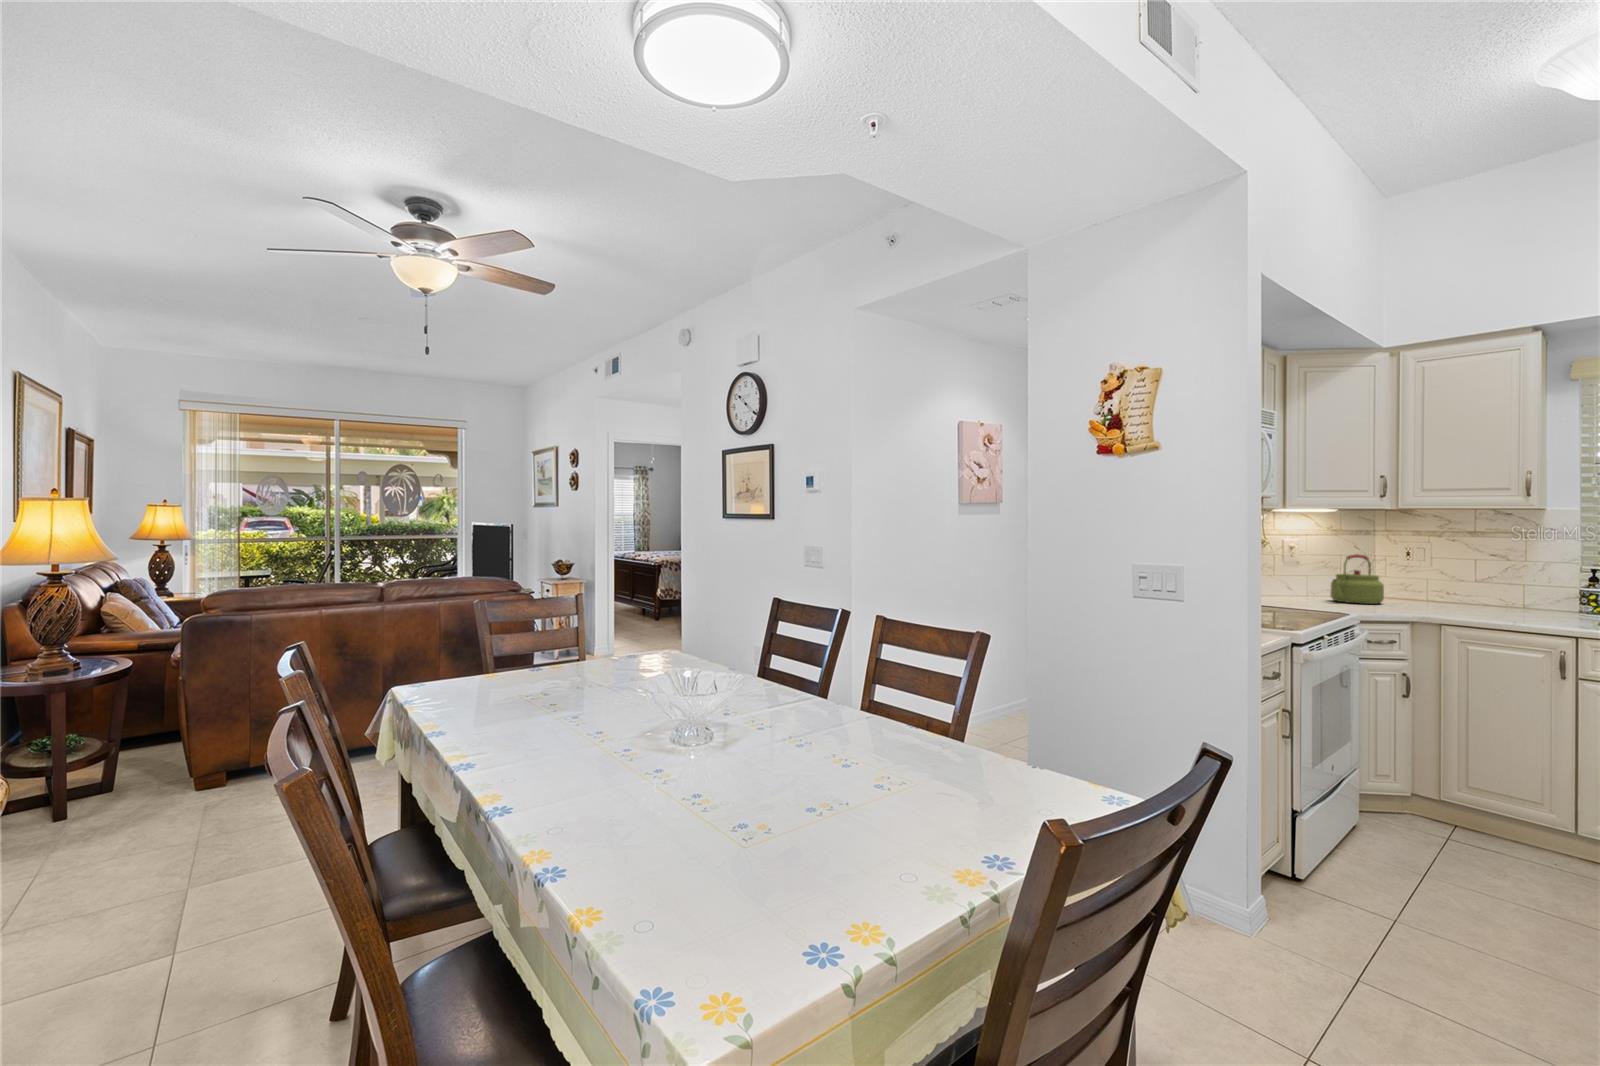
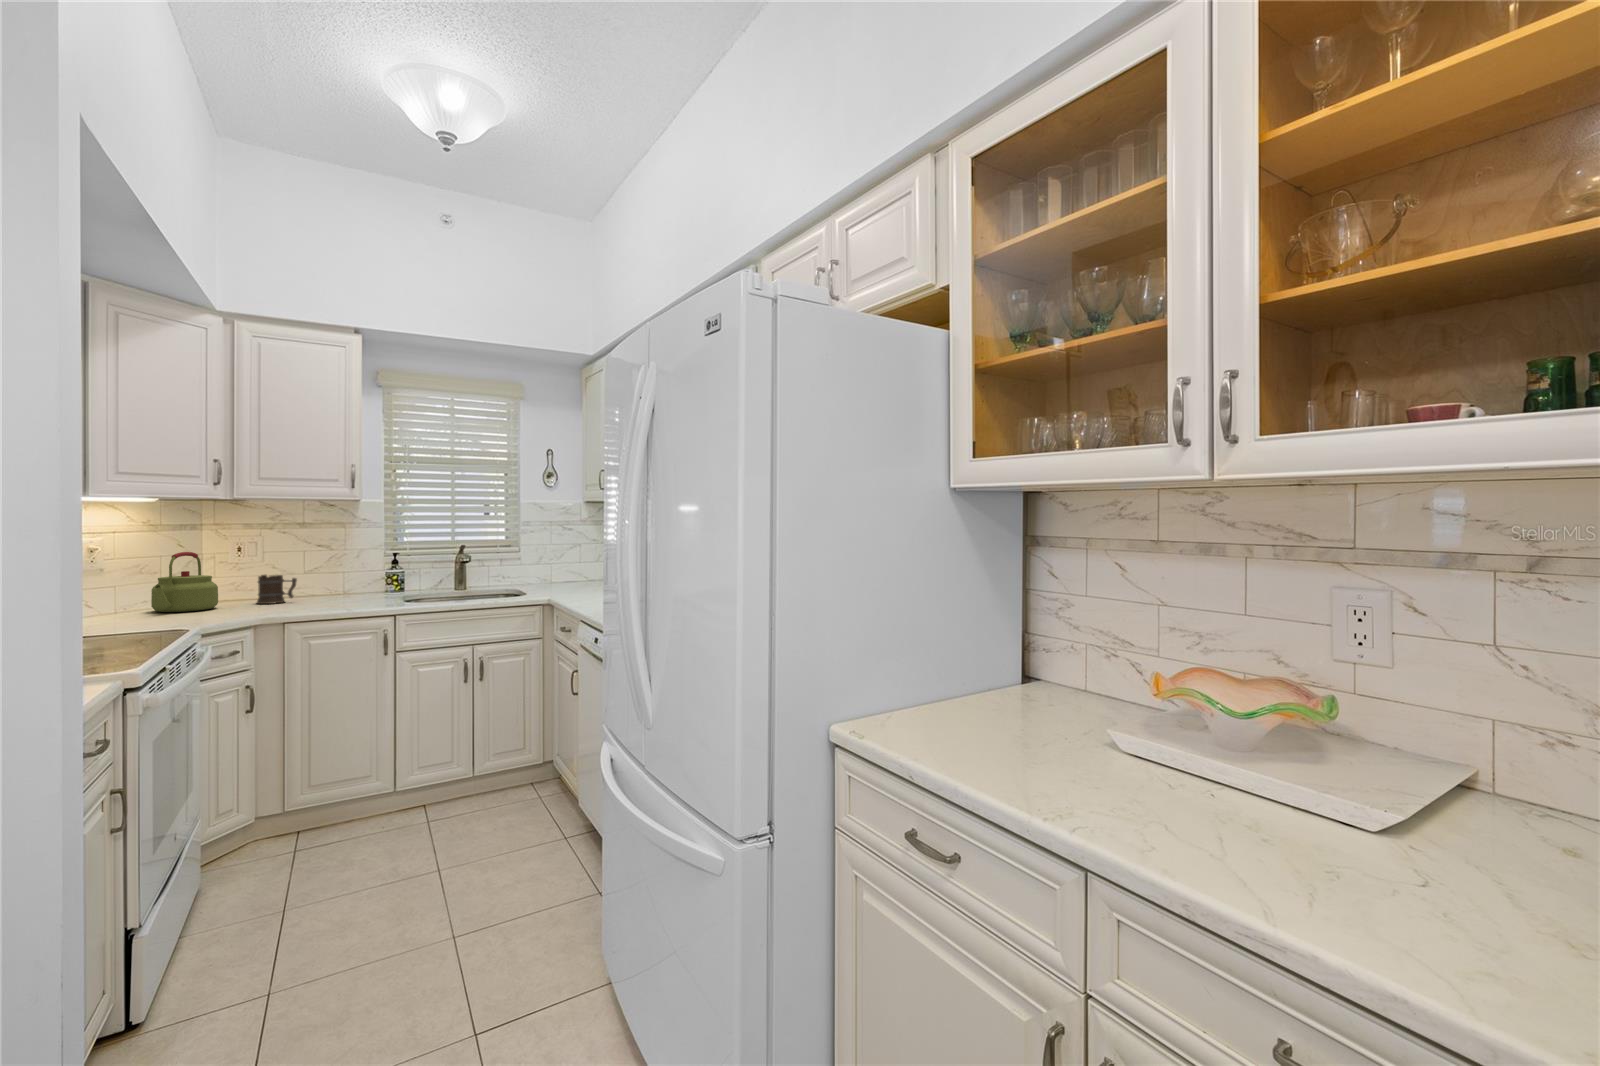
mug: none [1420,579,1463,607] -> present [257,575,297,604]

